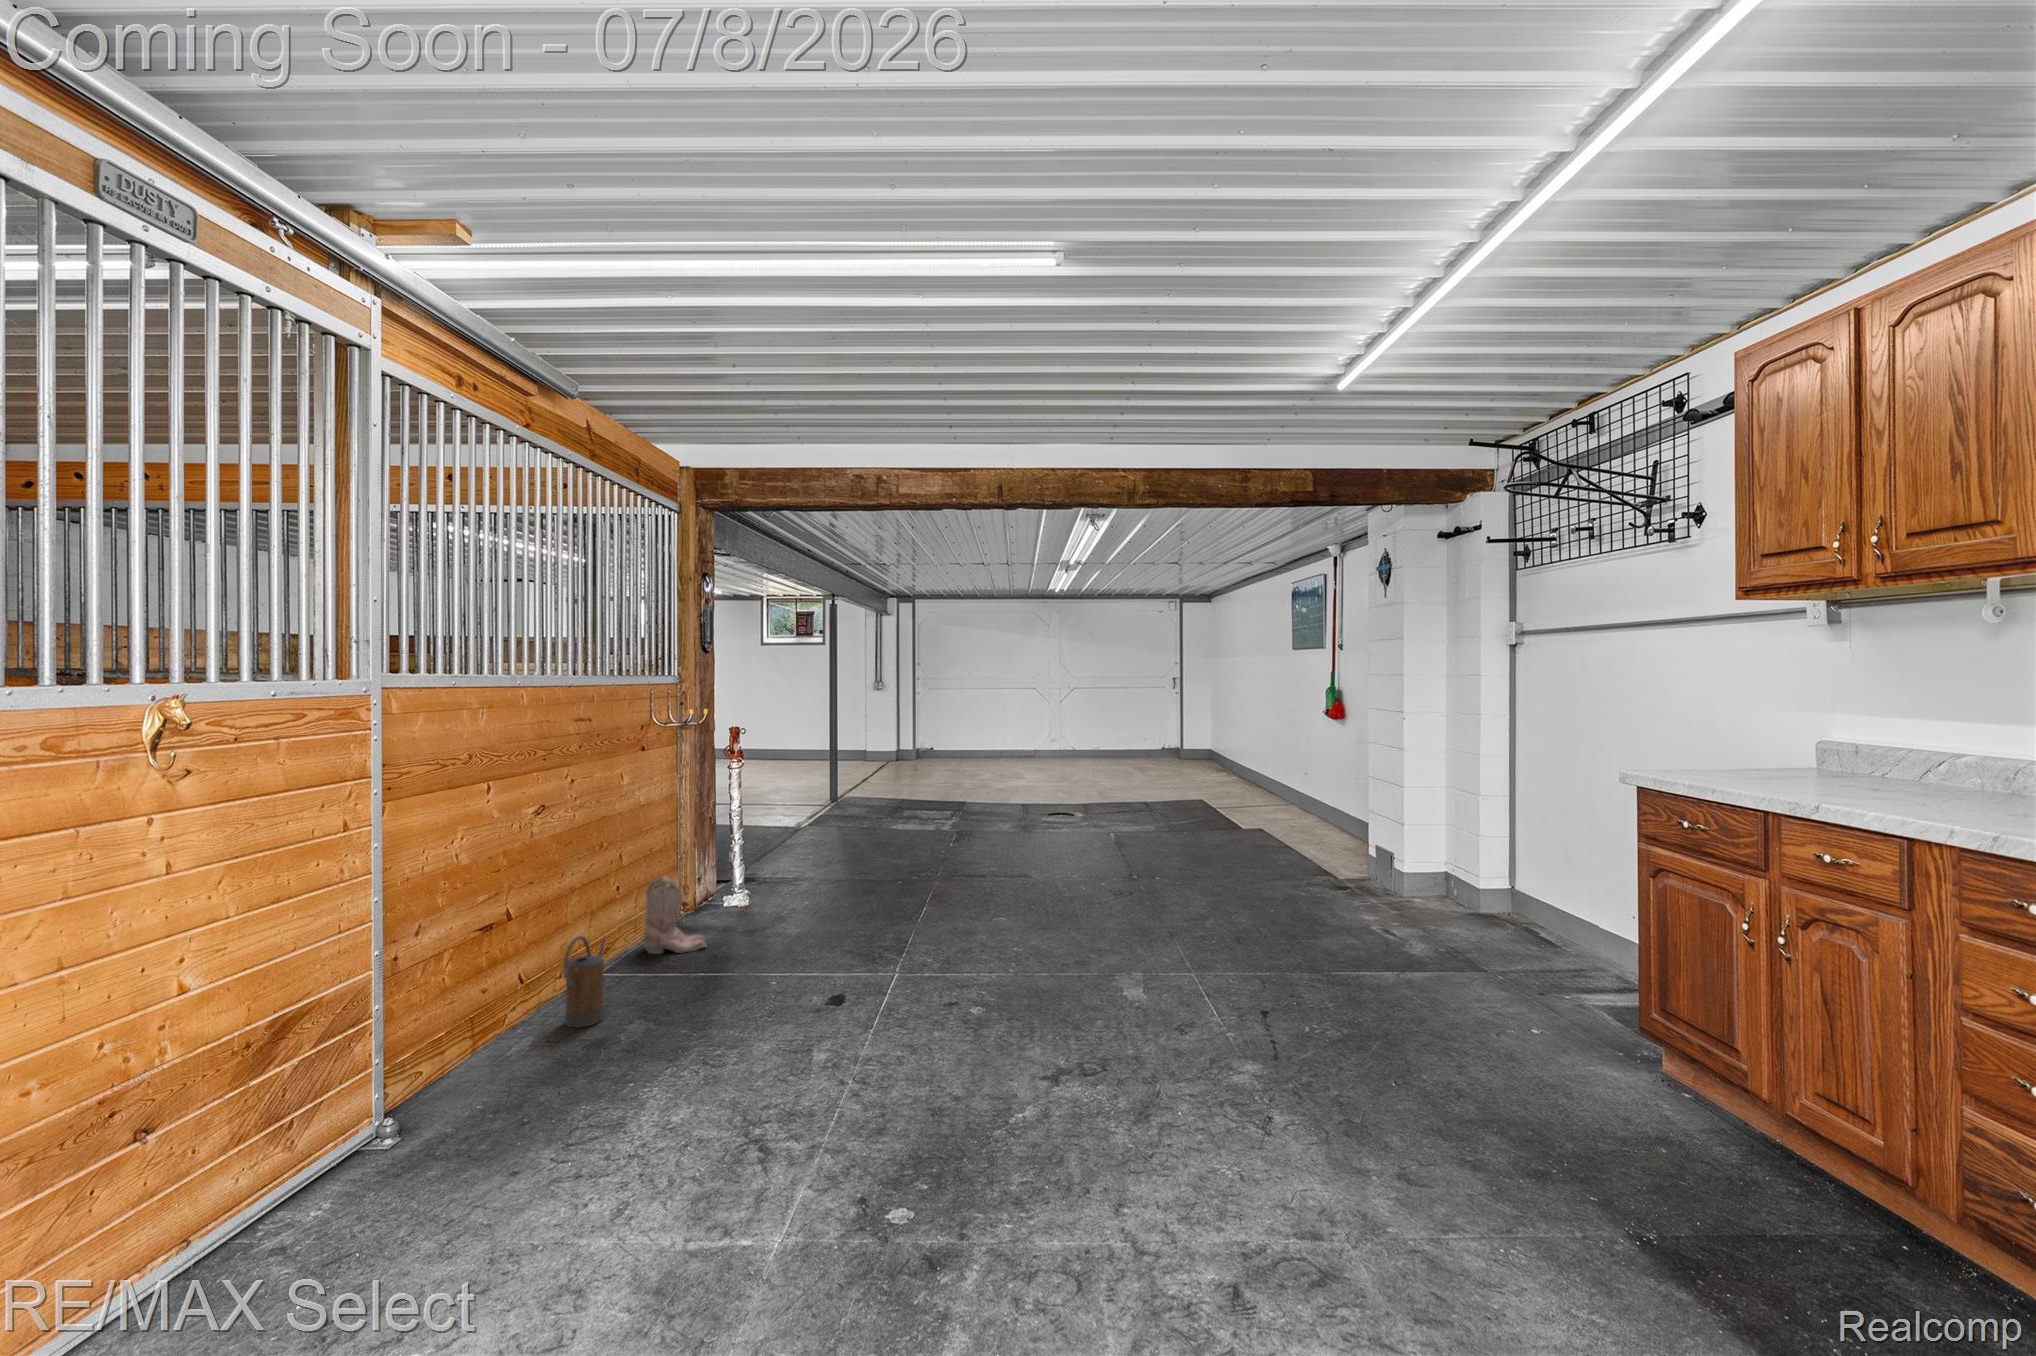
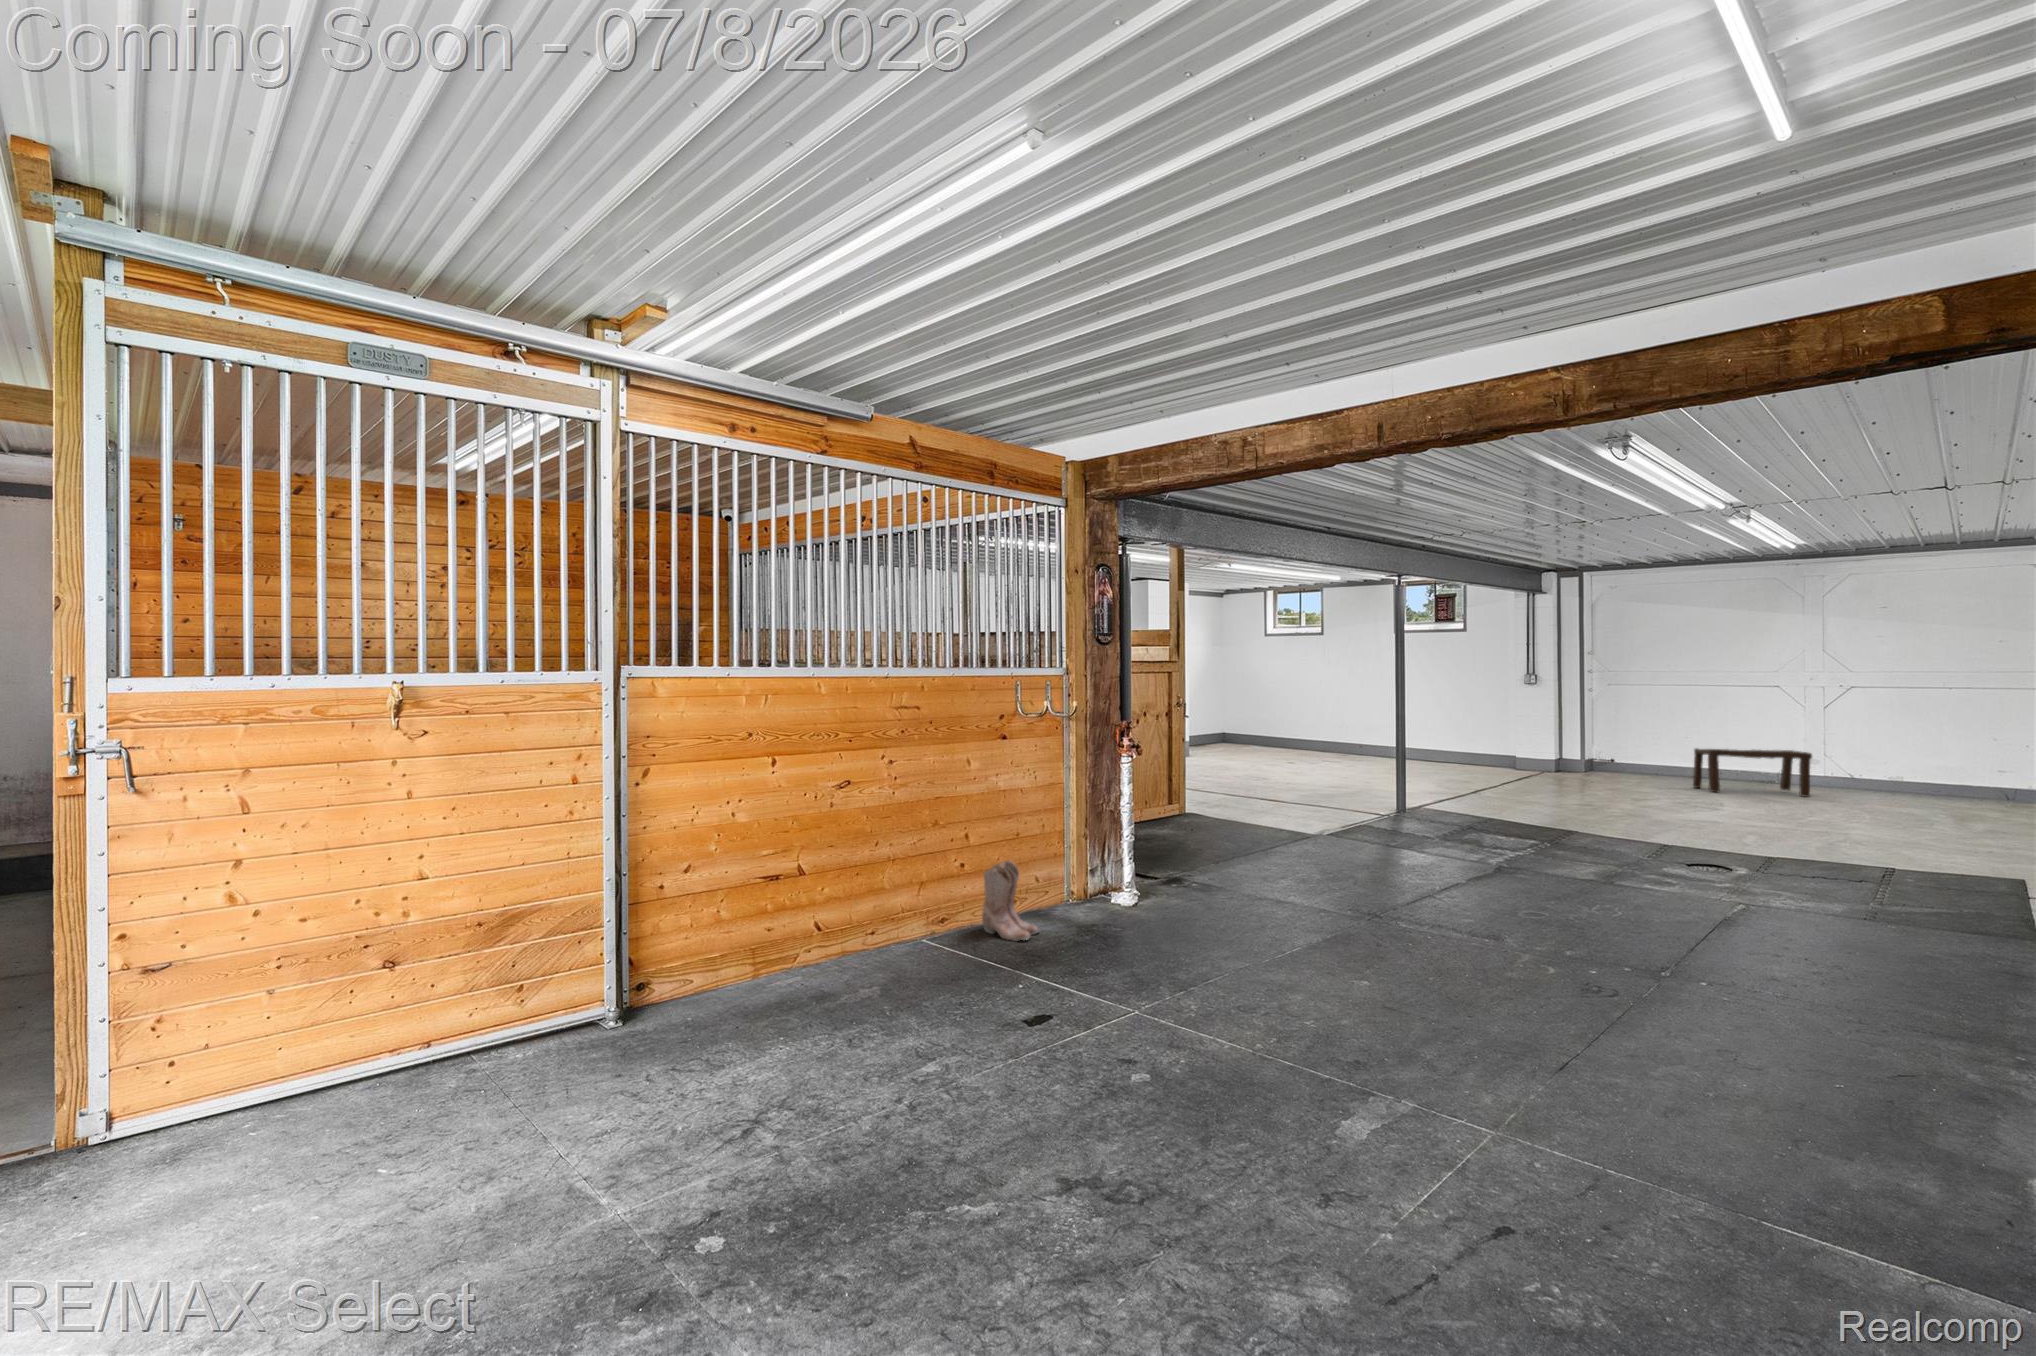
bench: none [980,734,1037,767] -> present [1693,748,1812,797]
watering can: present [563,936,605,1027] -> none [811,901,879,985]

